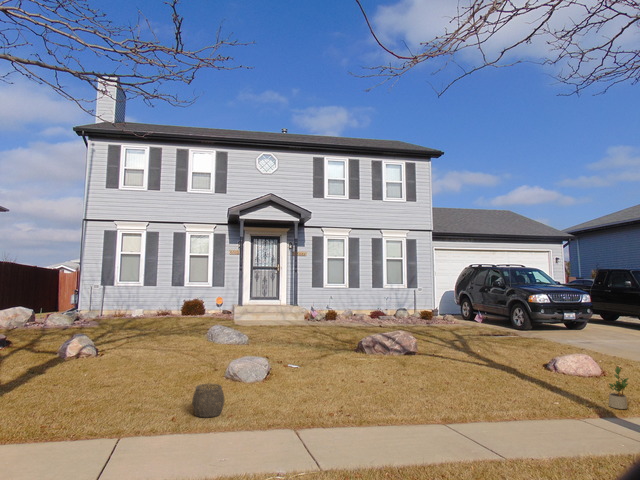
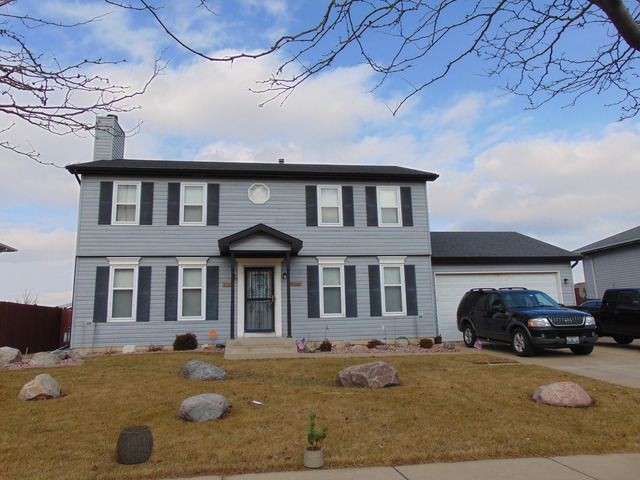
potted plant: present [609,367,628,409] -> present [303,412,329,468]

